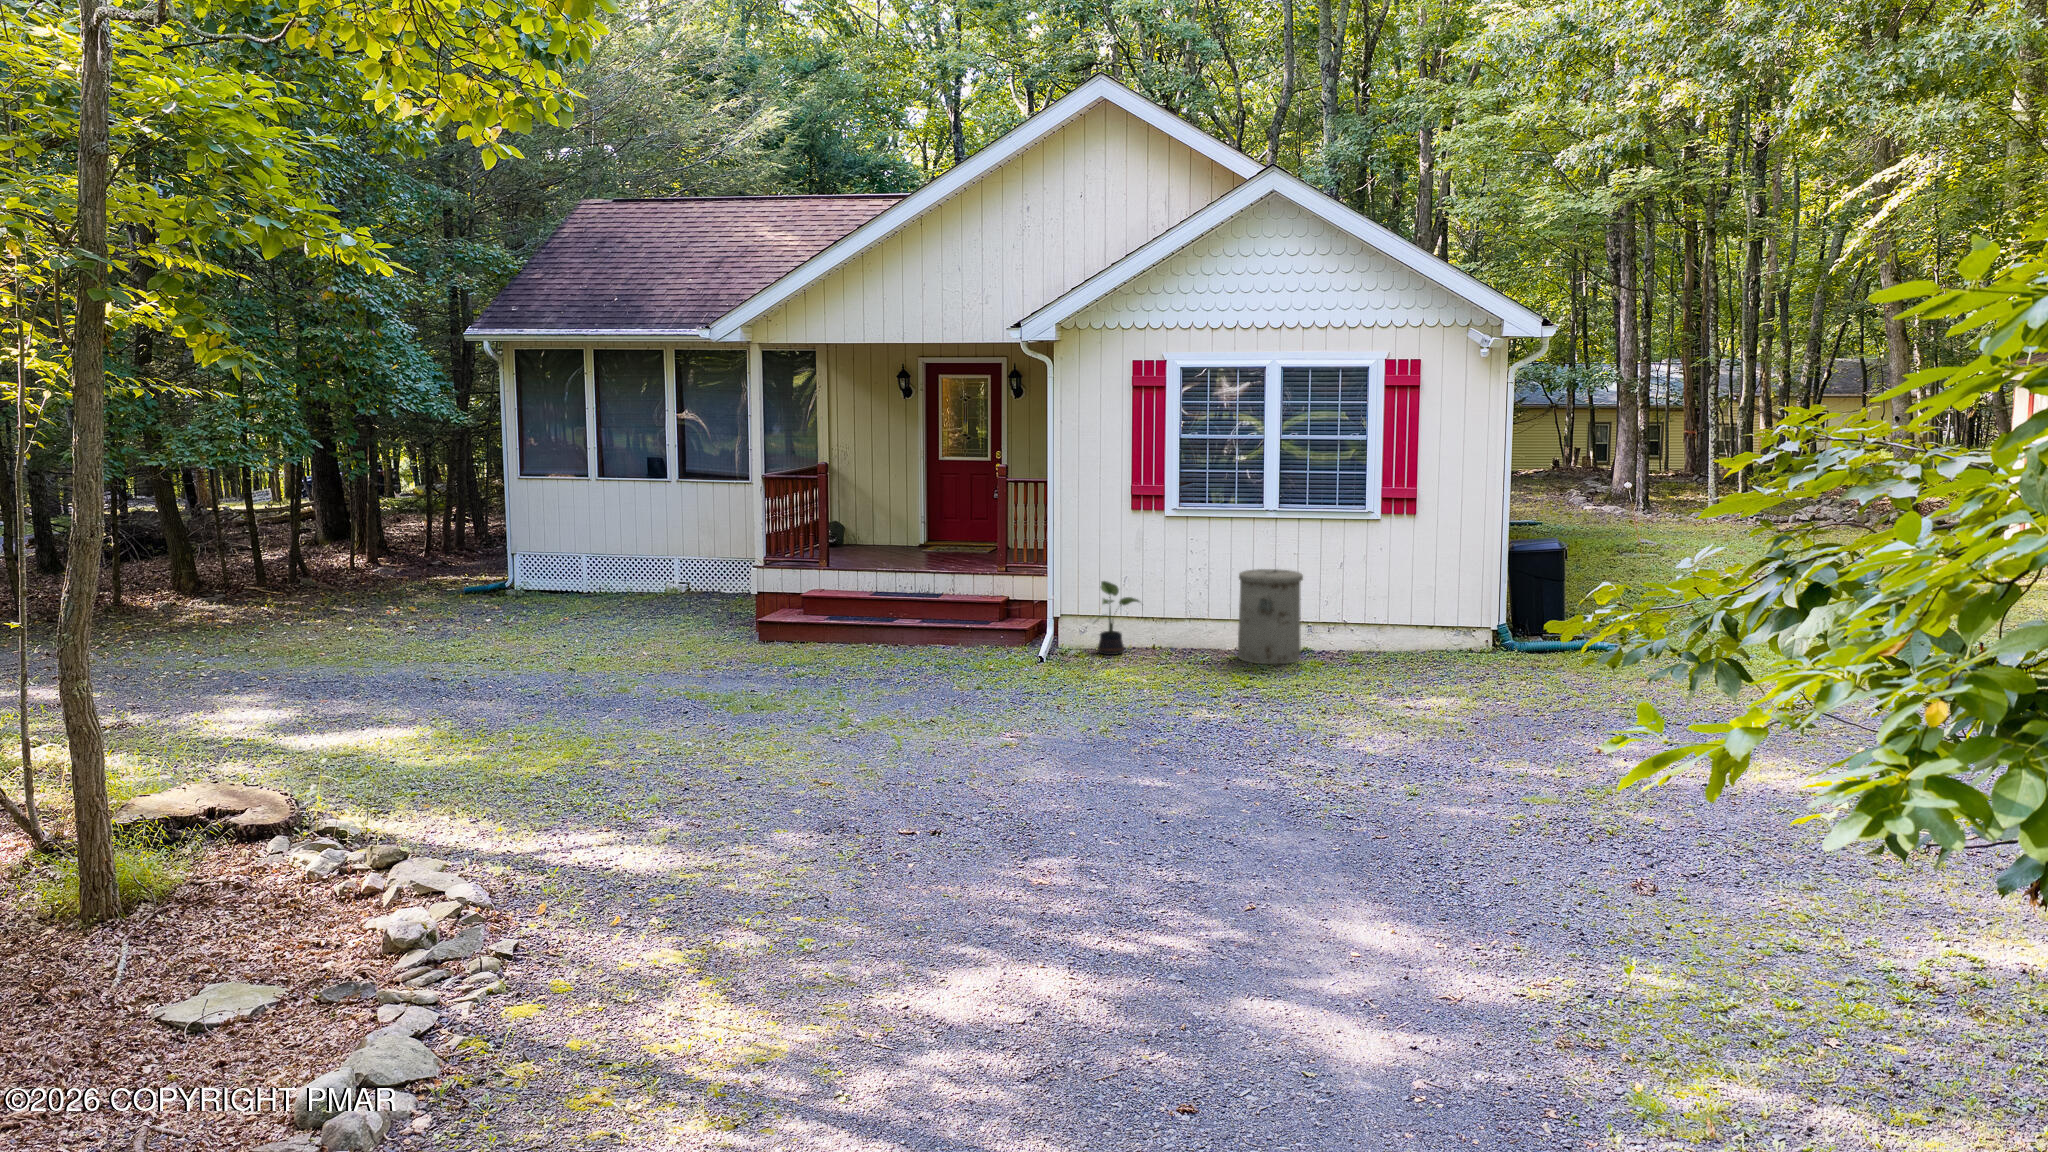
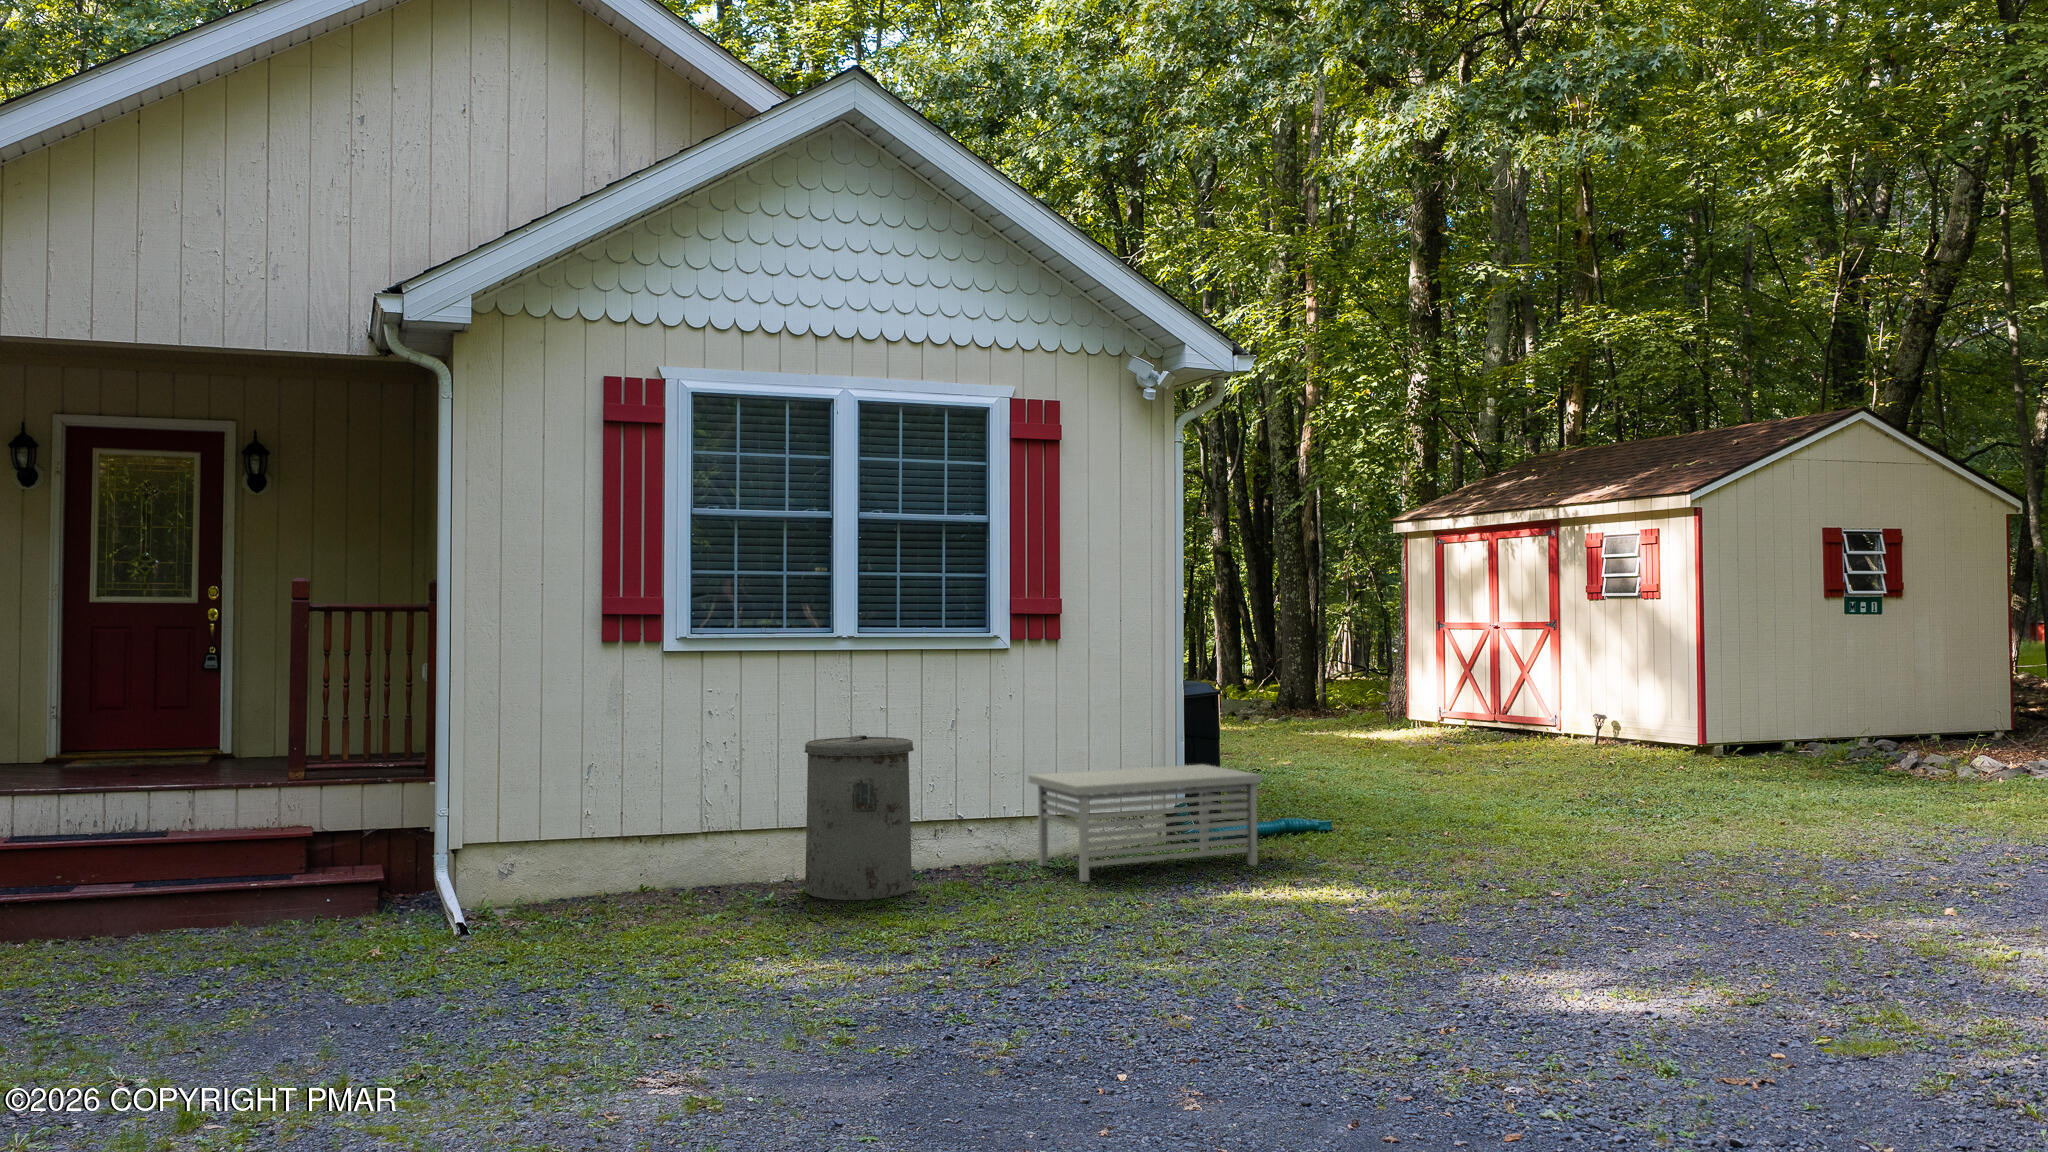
potted plant: present [1097,581,1139,655] -> none [535,776,627,916]
storage bench: none [1389,599,1542,670] -> present [1028,764,1262,882]

